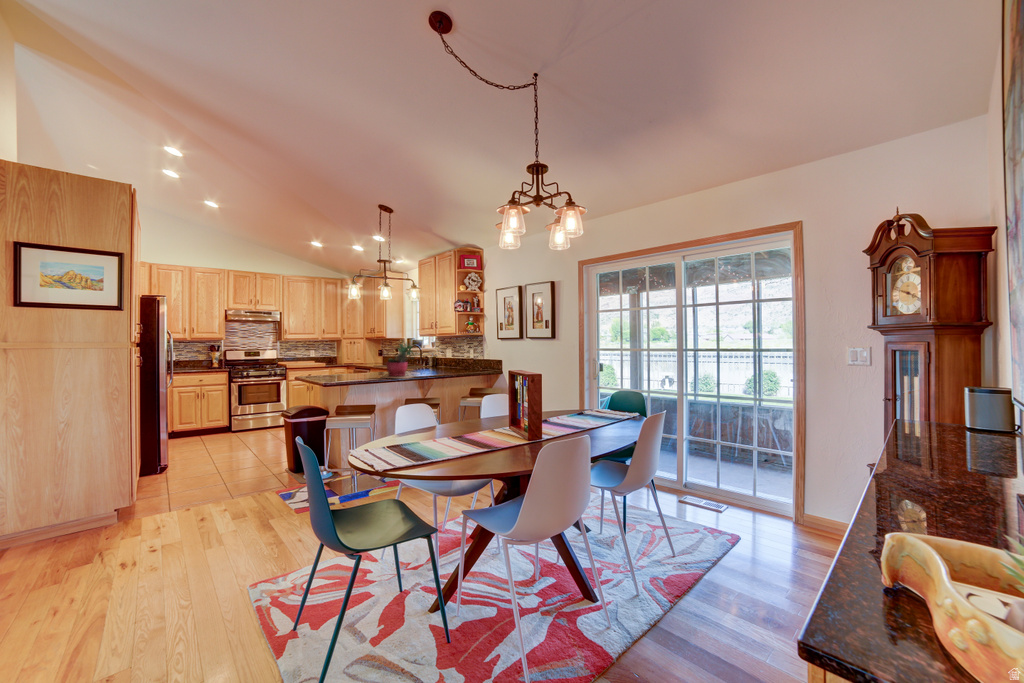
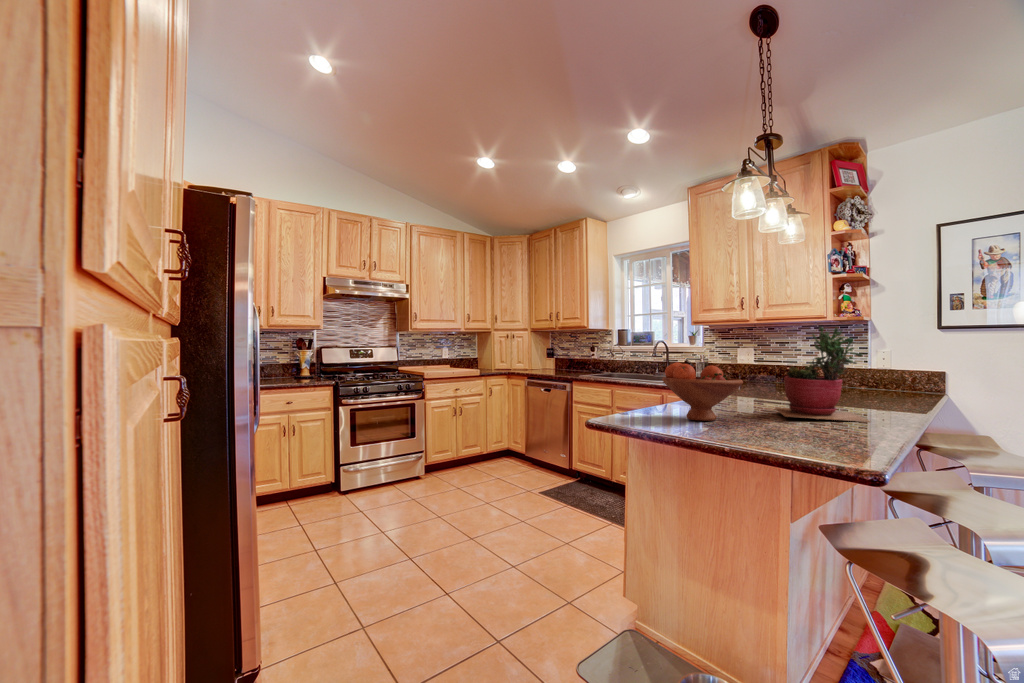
fruit bowl: none [334,356,368,380] -> present [662,362,743,421]

